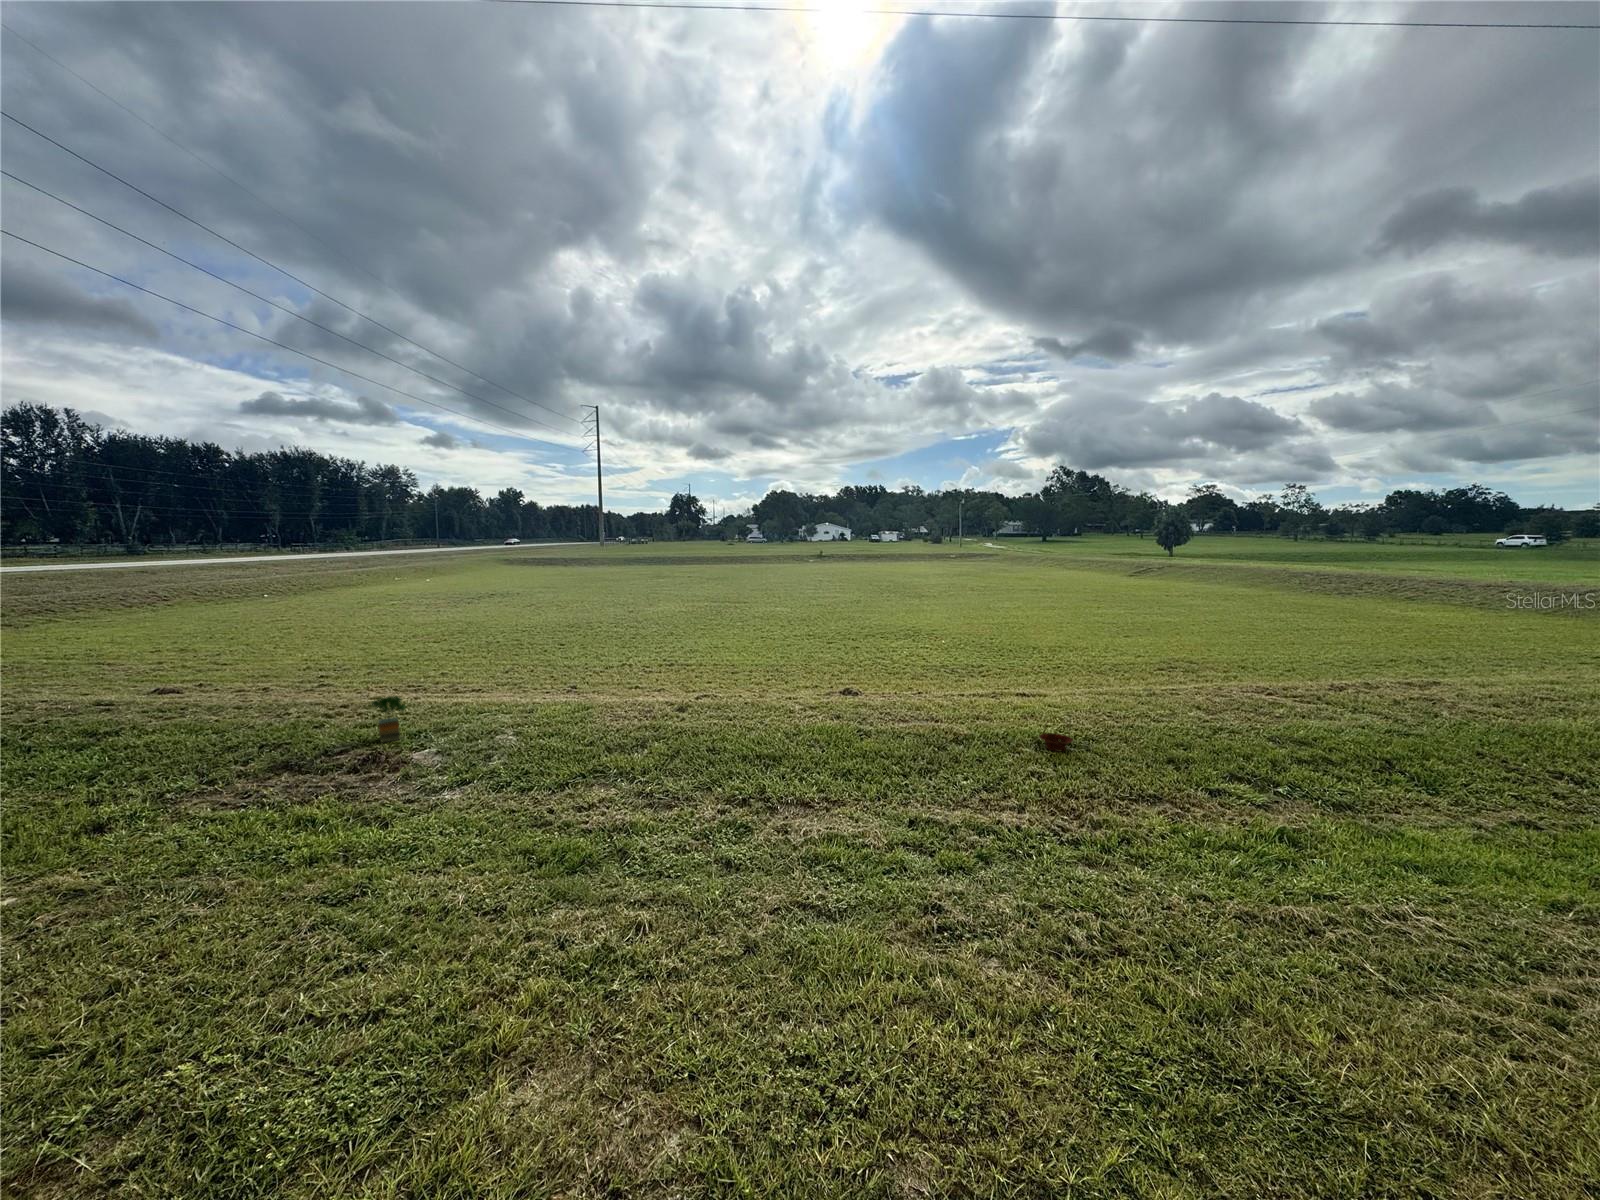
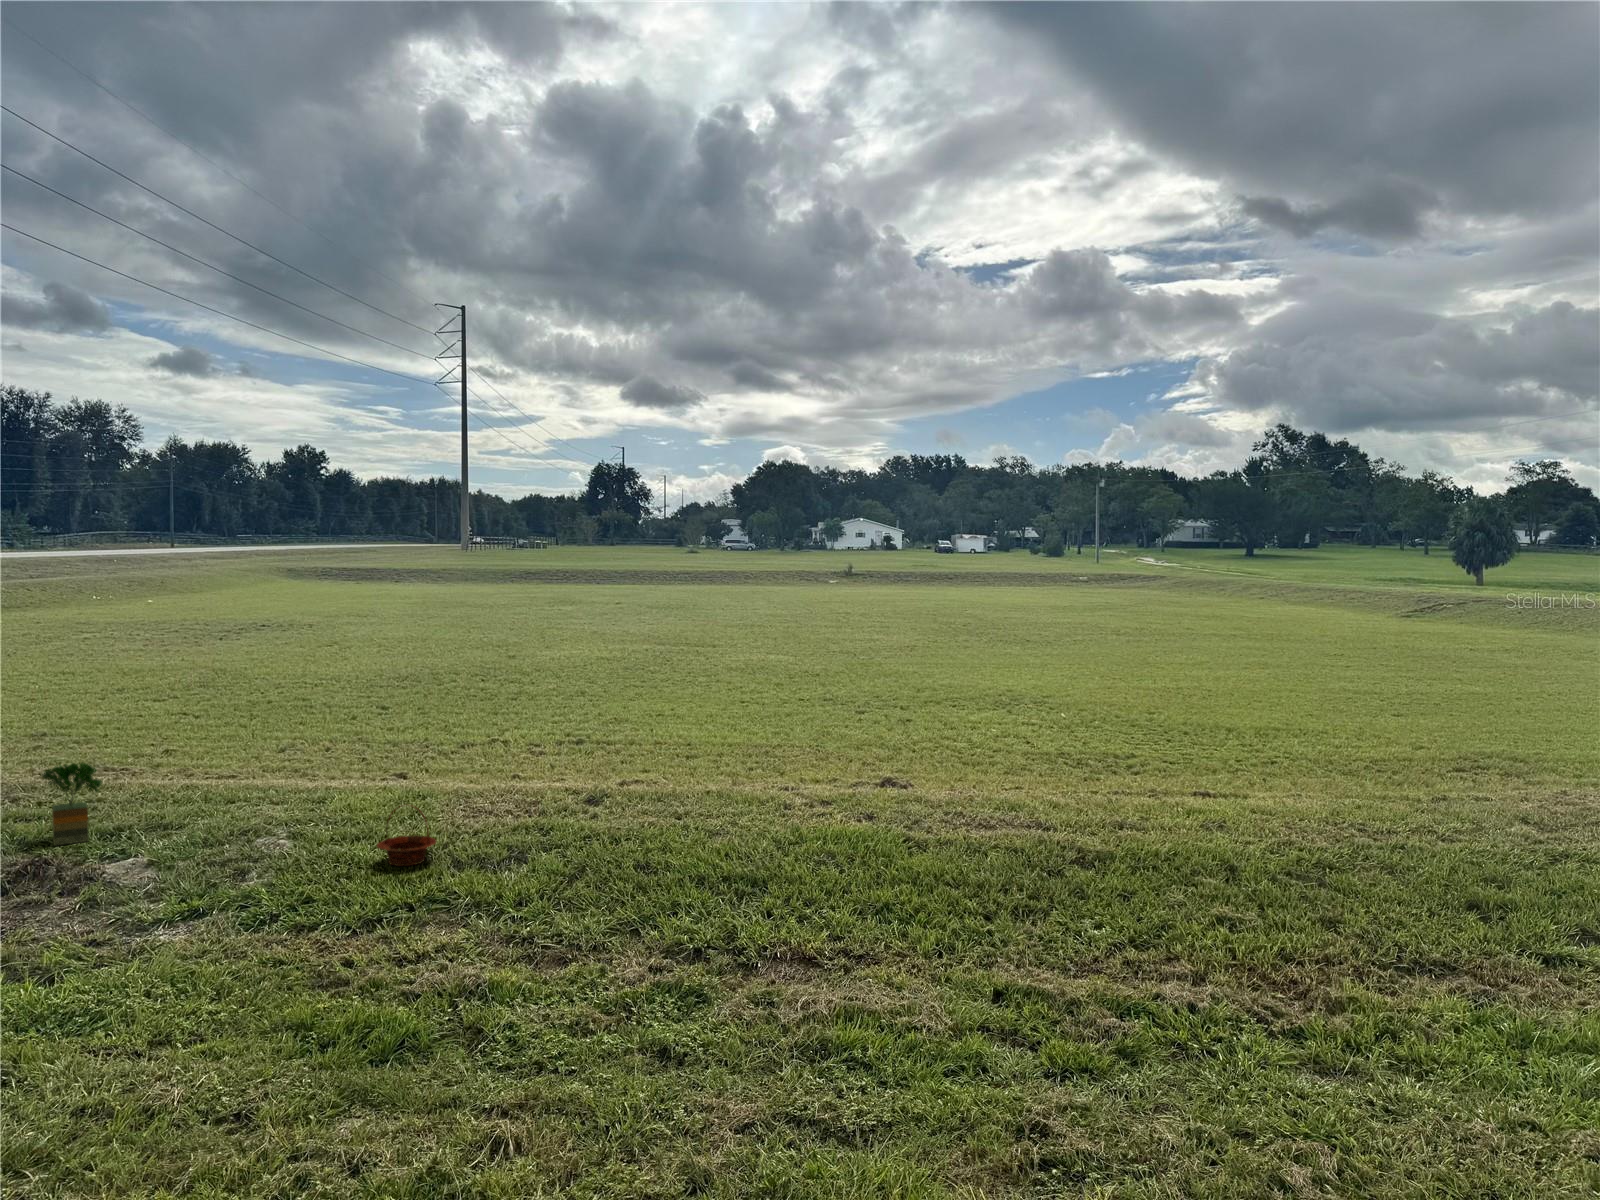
basket: present [1039,718,1073,752] -> present [377,805,437,866]

